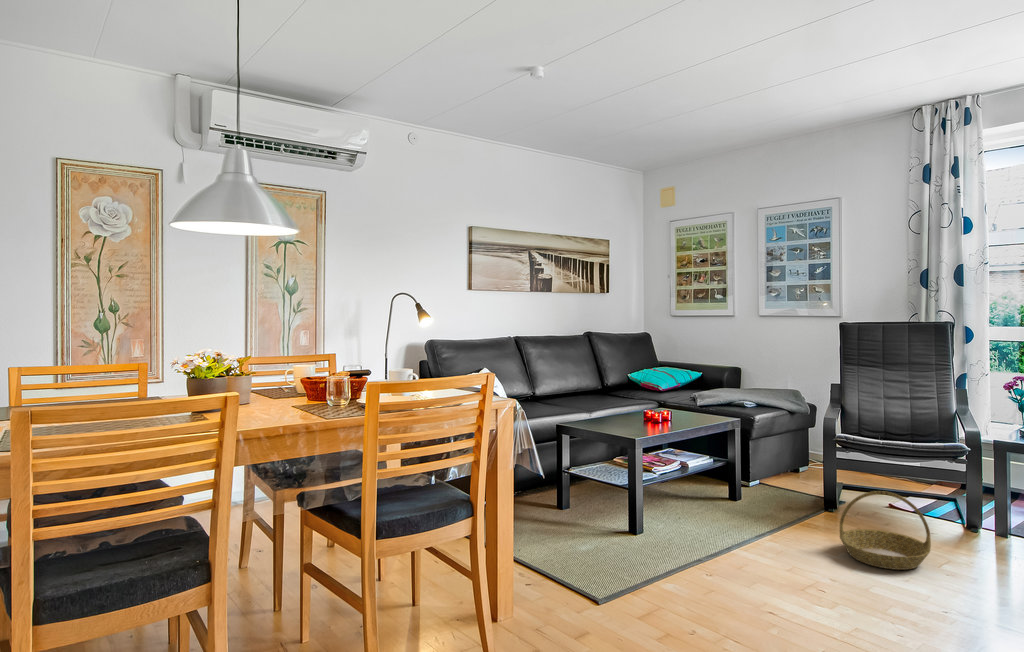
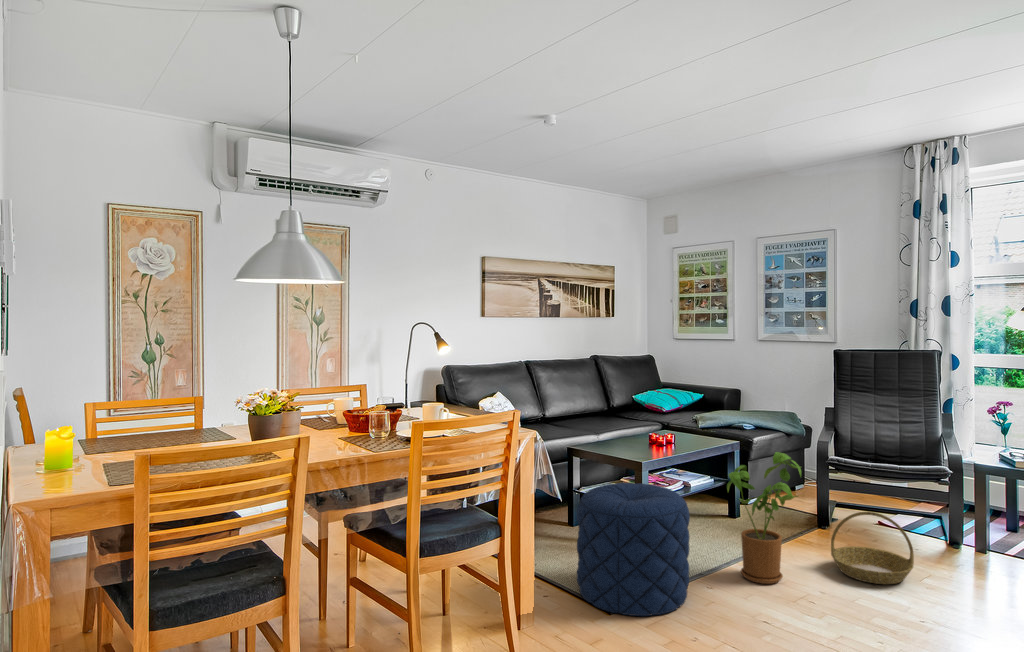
house plant: none [727,426,809,569] -> present [727,452,801,584]
pouf: none [562,460,686,605] -> present [577,483,690,616]

